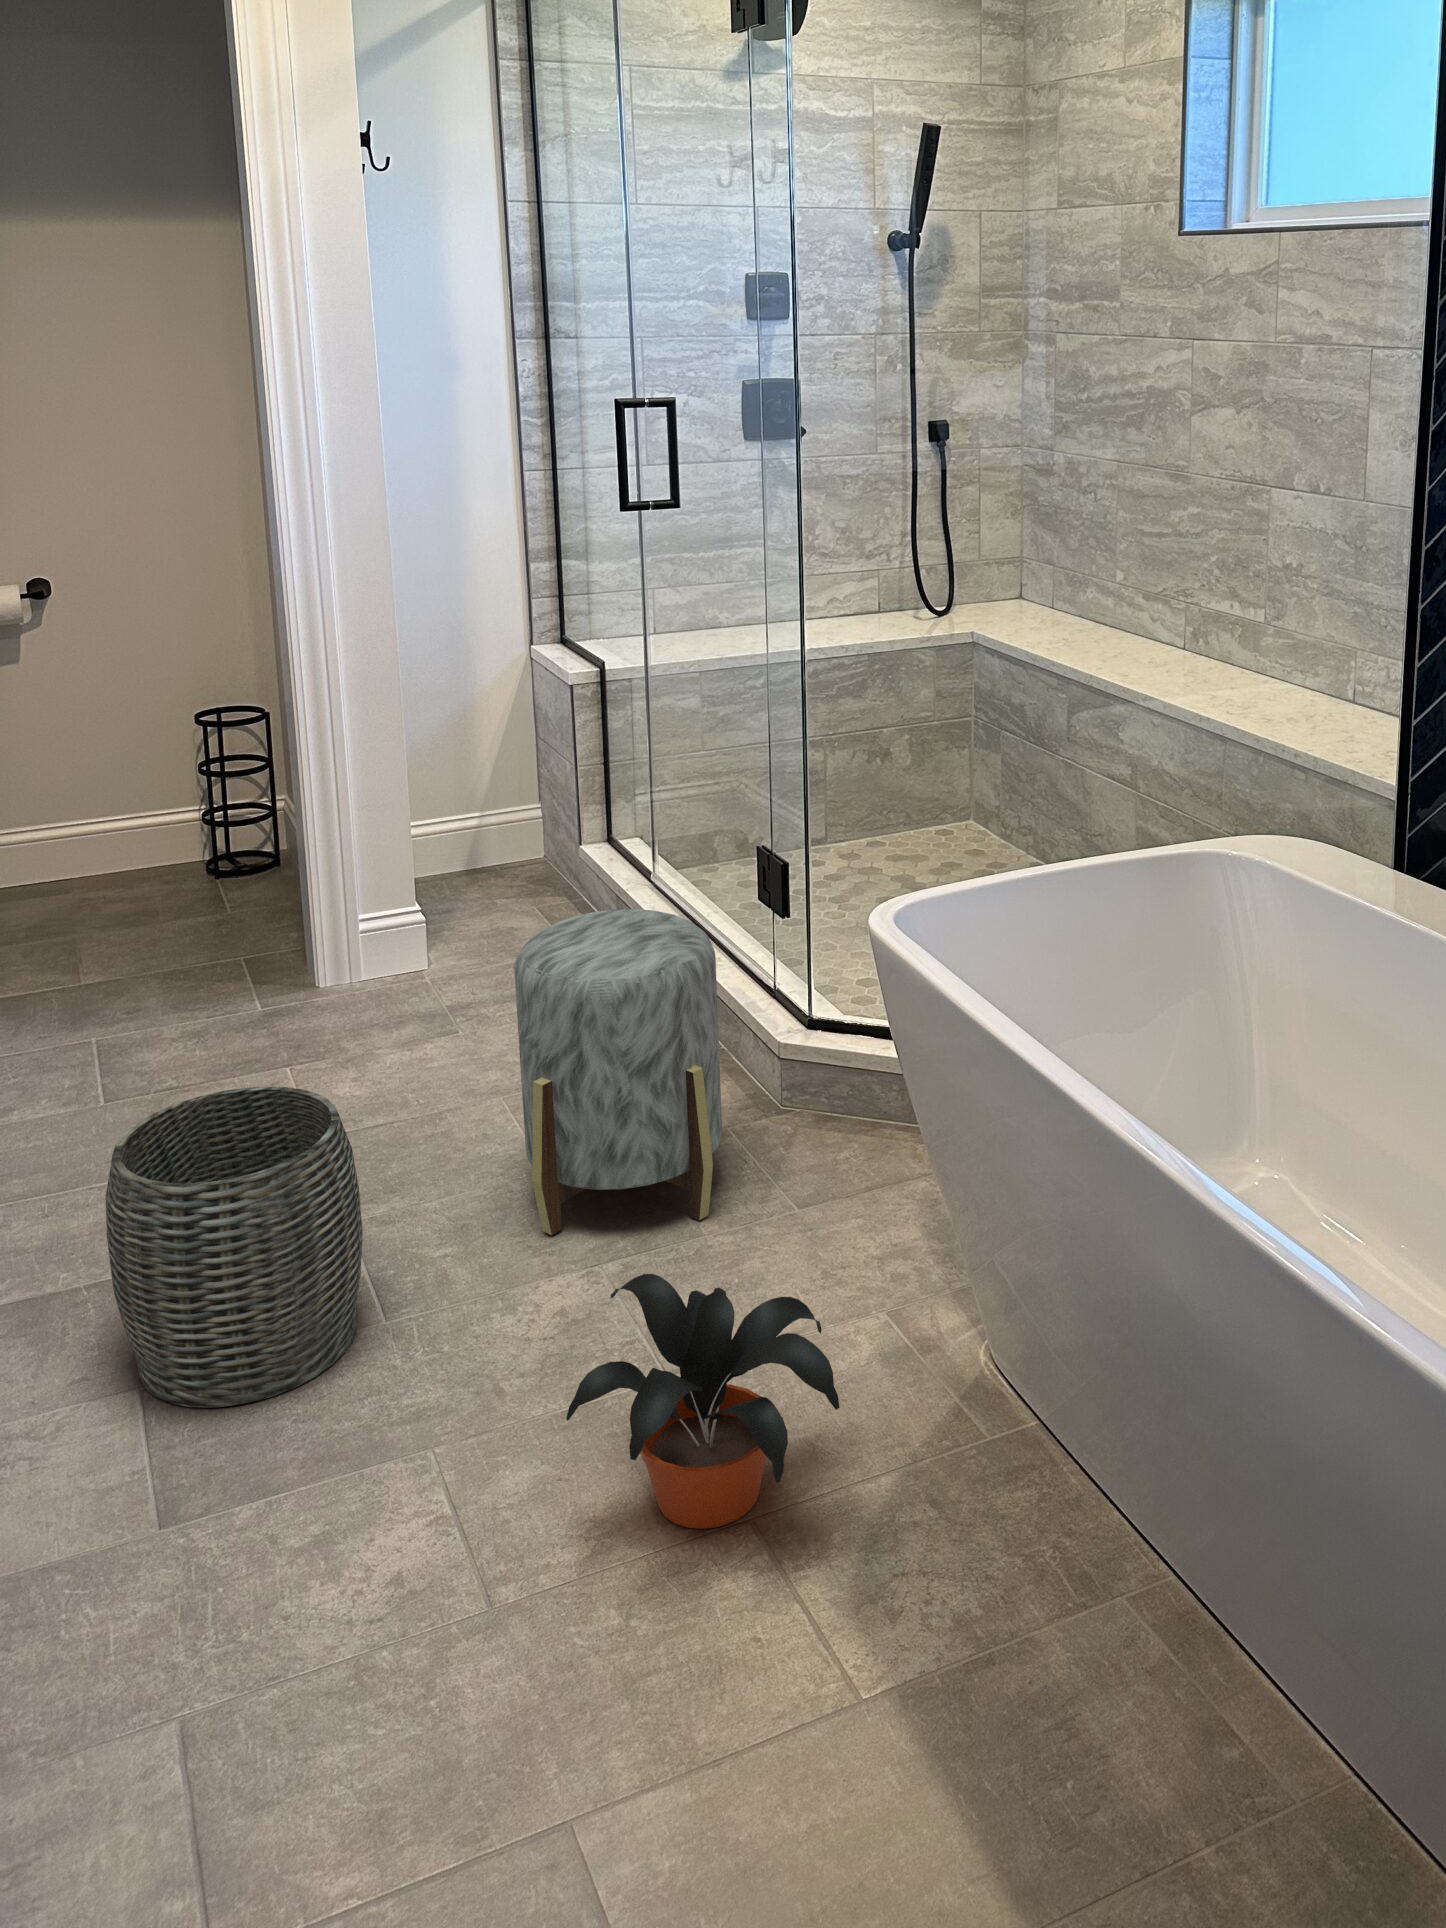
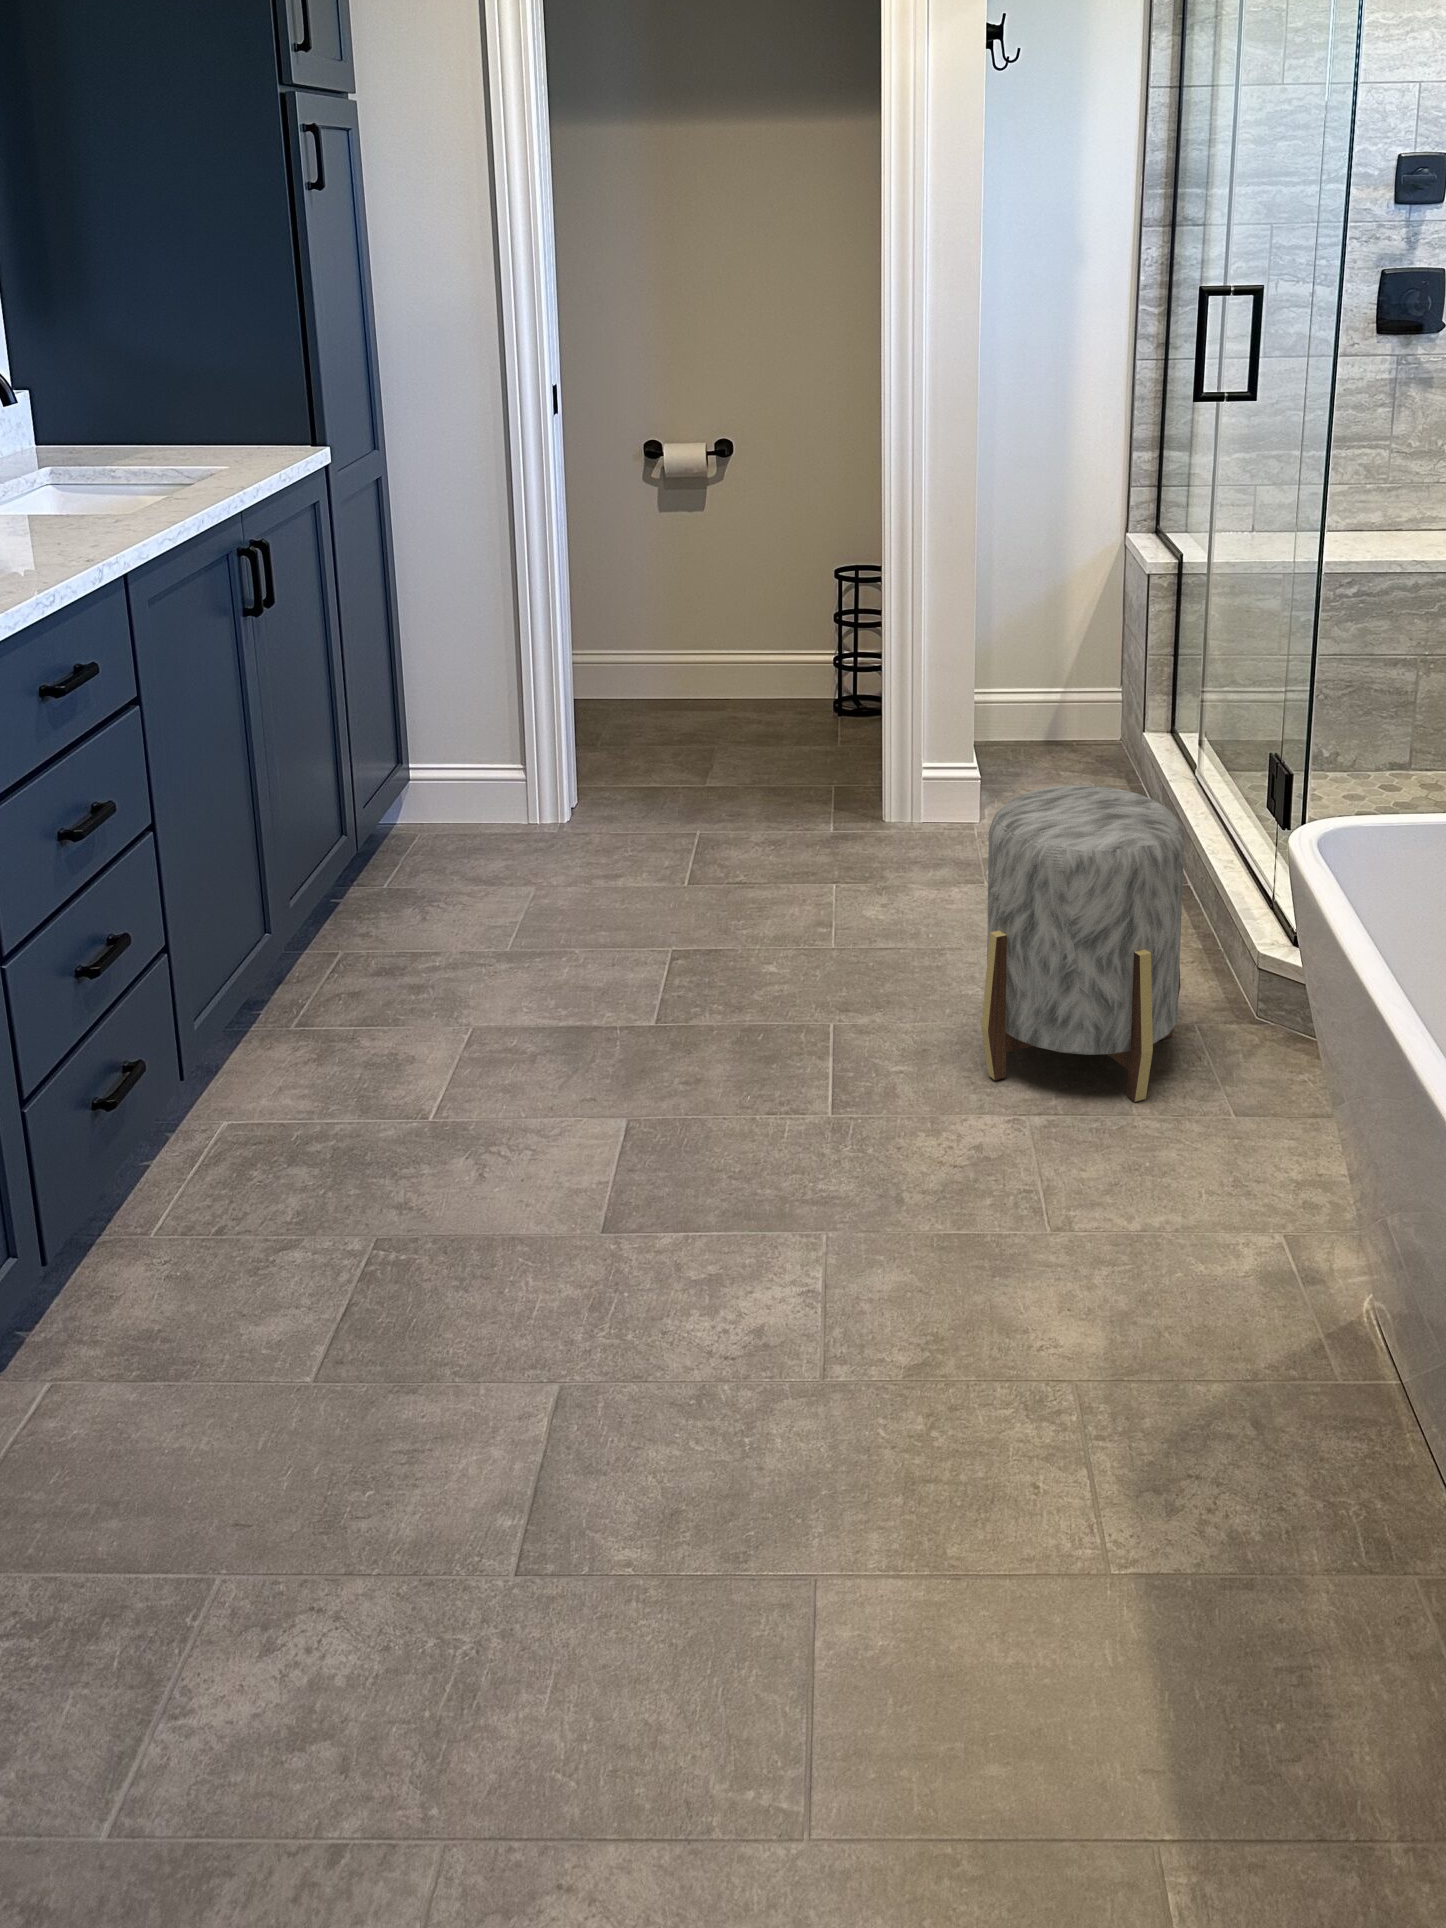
woven basket: present [106,1087,363,1408] -> none [610,883,816,1150]
potted plant: present [566,1274,839,1529] -> none [910,1122,1174,1374]

